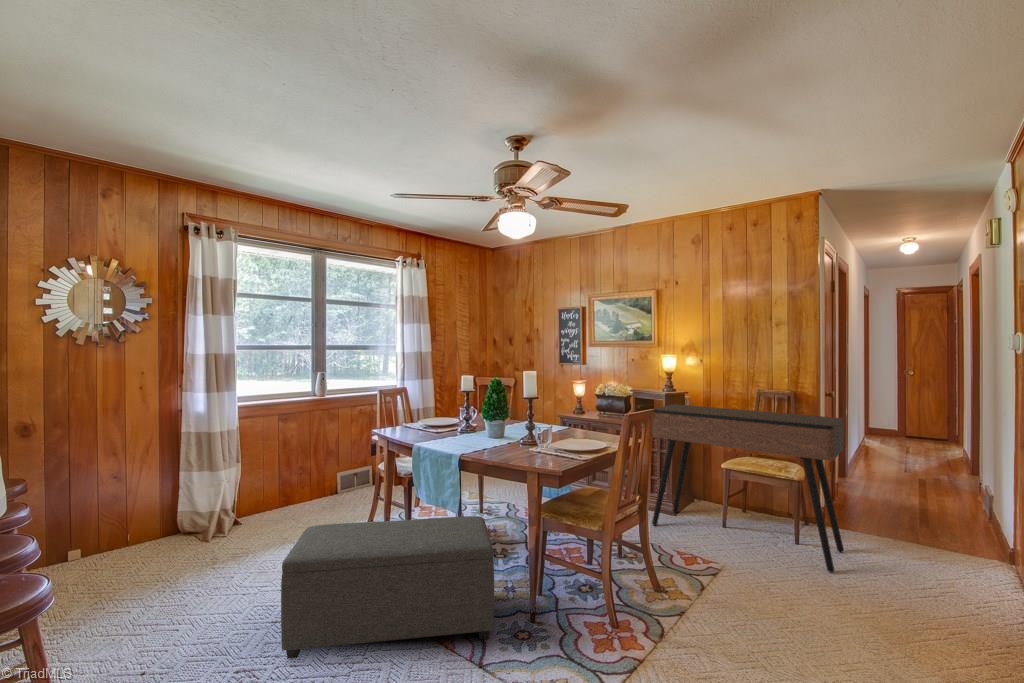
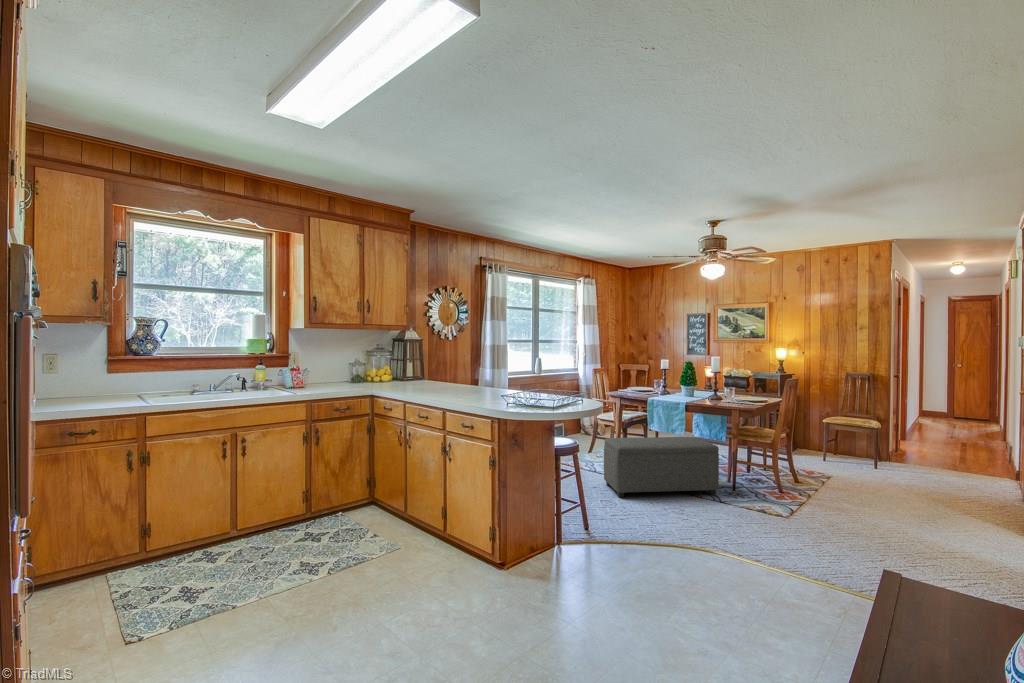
console table: present [652,404,844,572] -> none [776,381,908,479]

